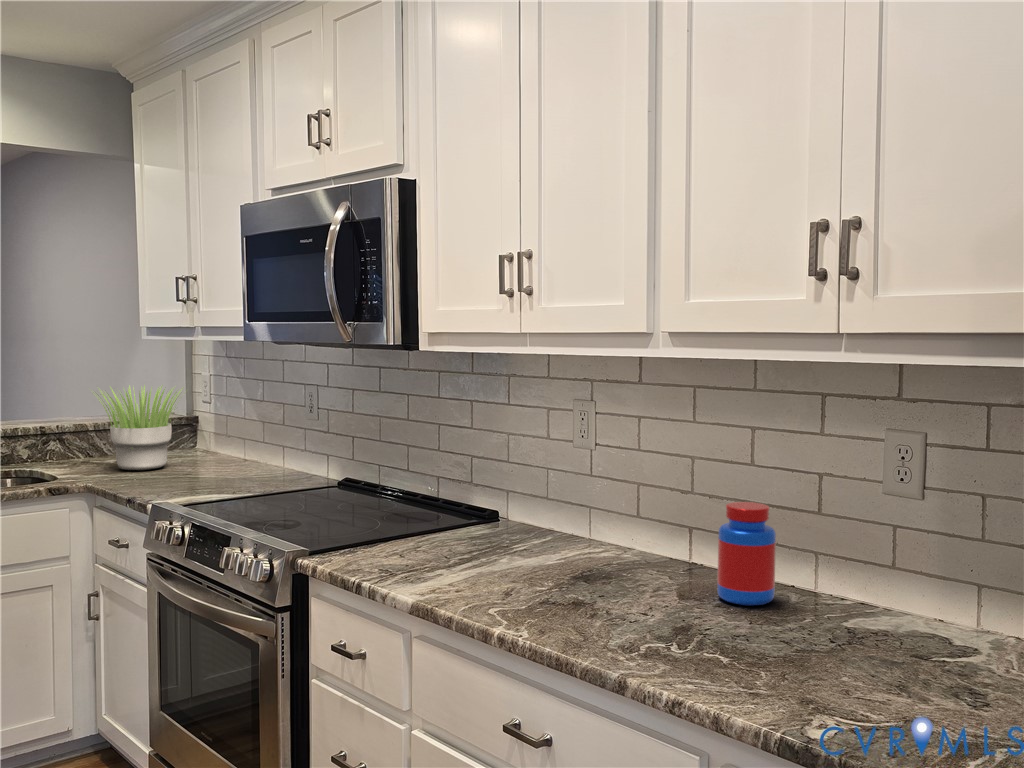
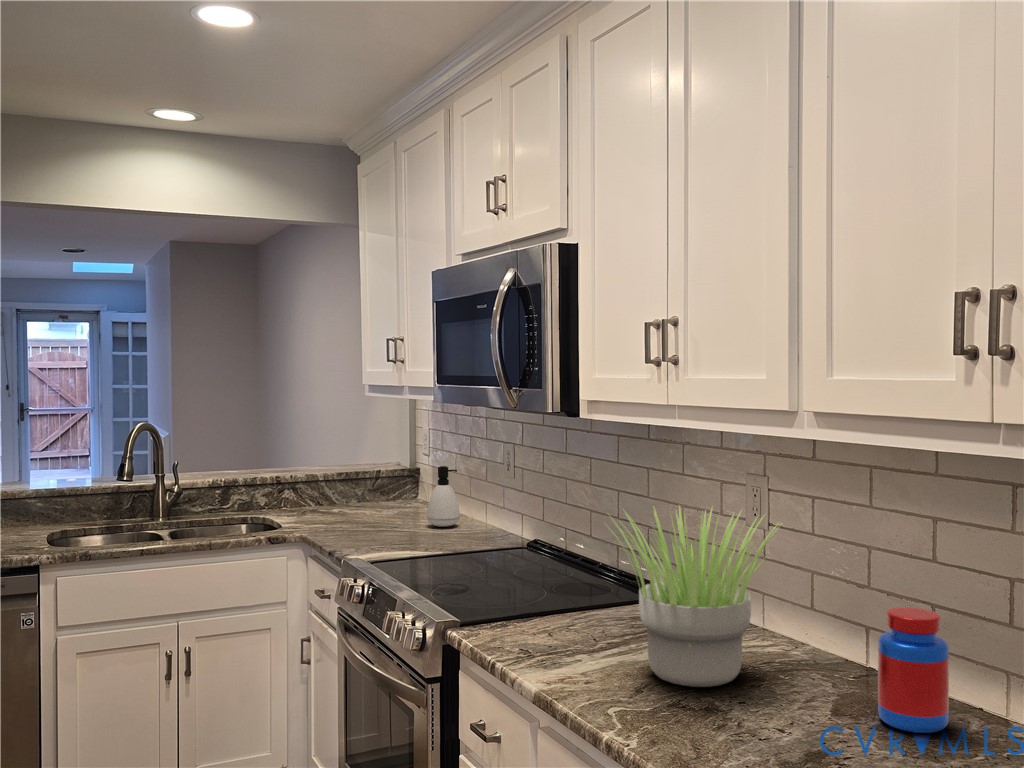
potted plant: present [97,385,183,470] -> present [610,507,772,687]
soap dispenser: none [223,410,257,471] -> present [427,466,460,527]

